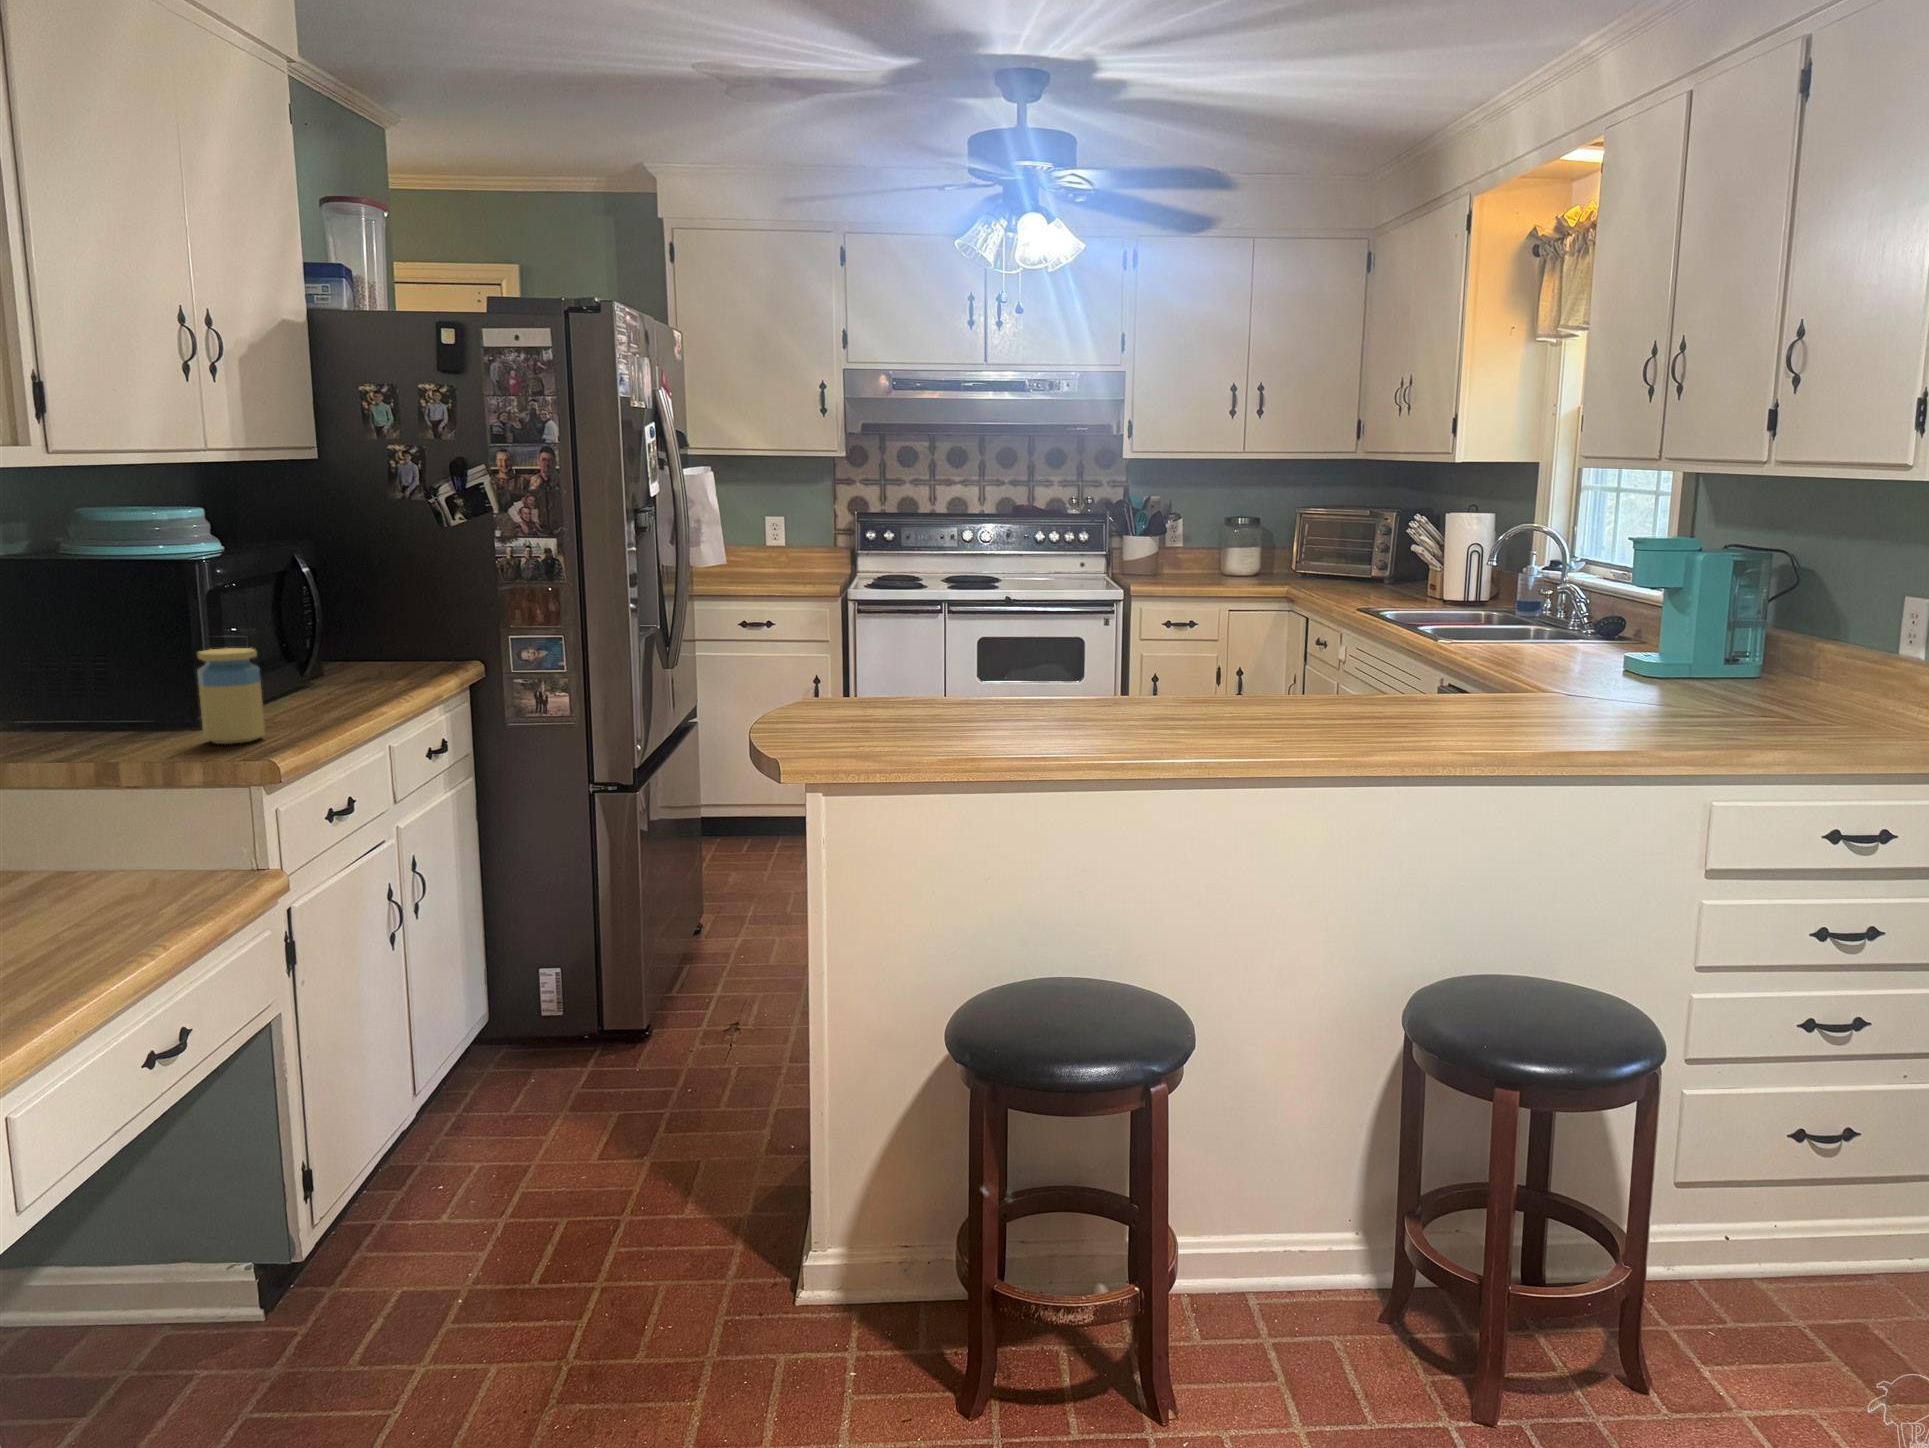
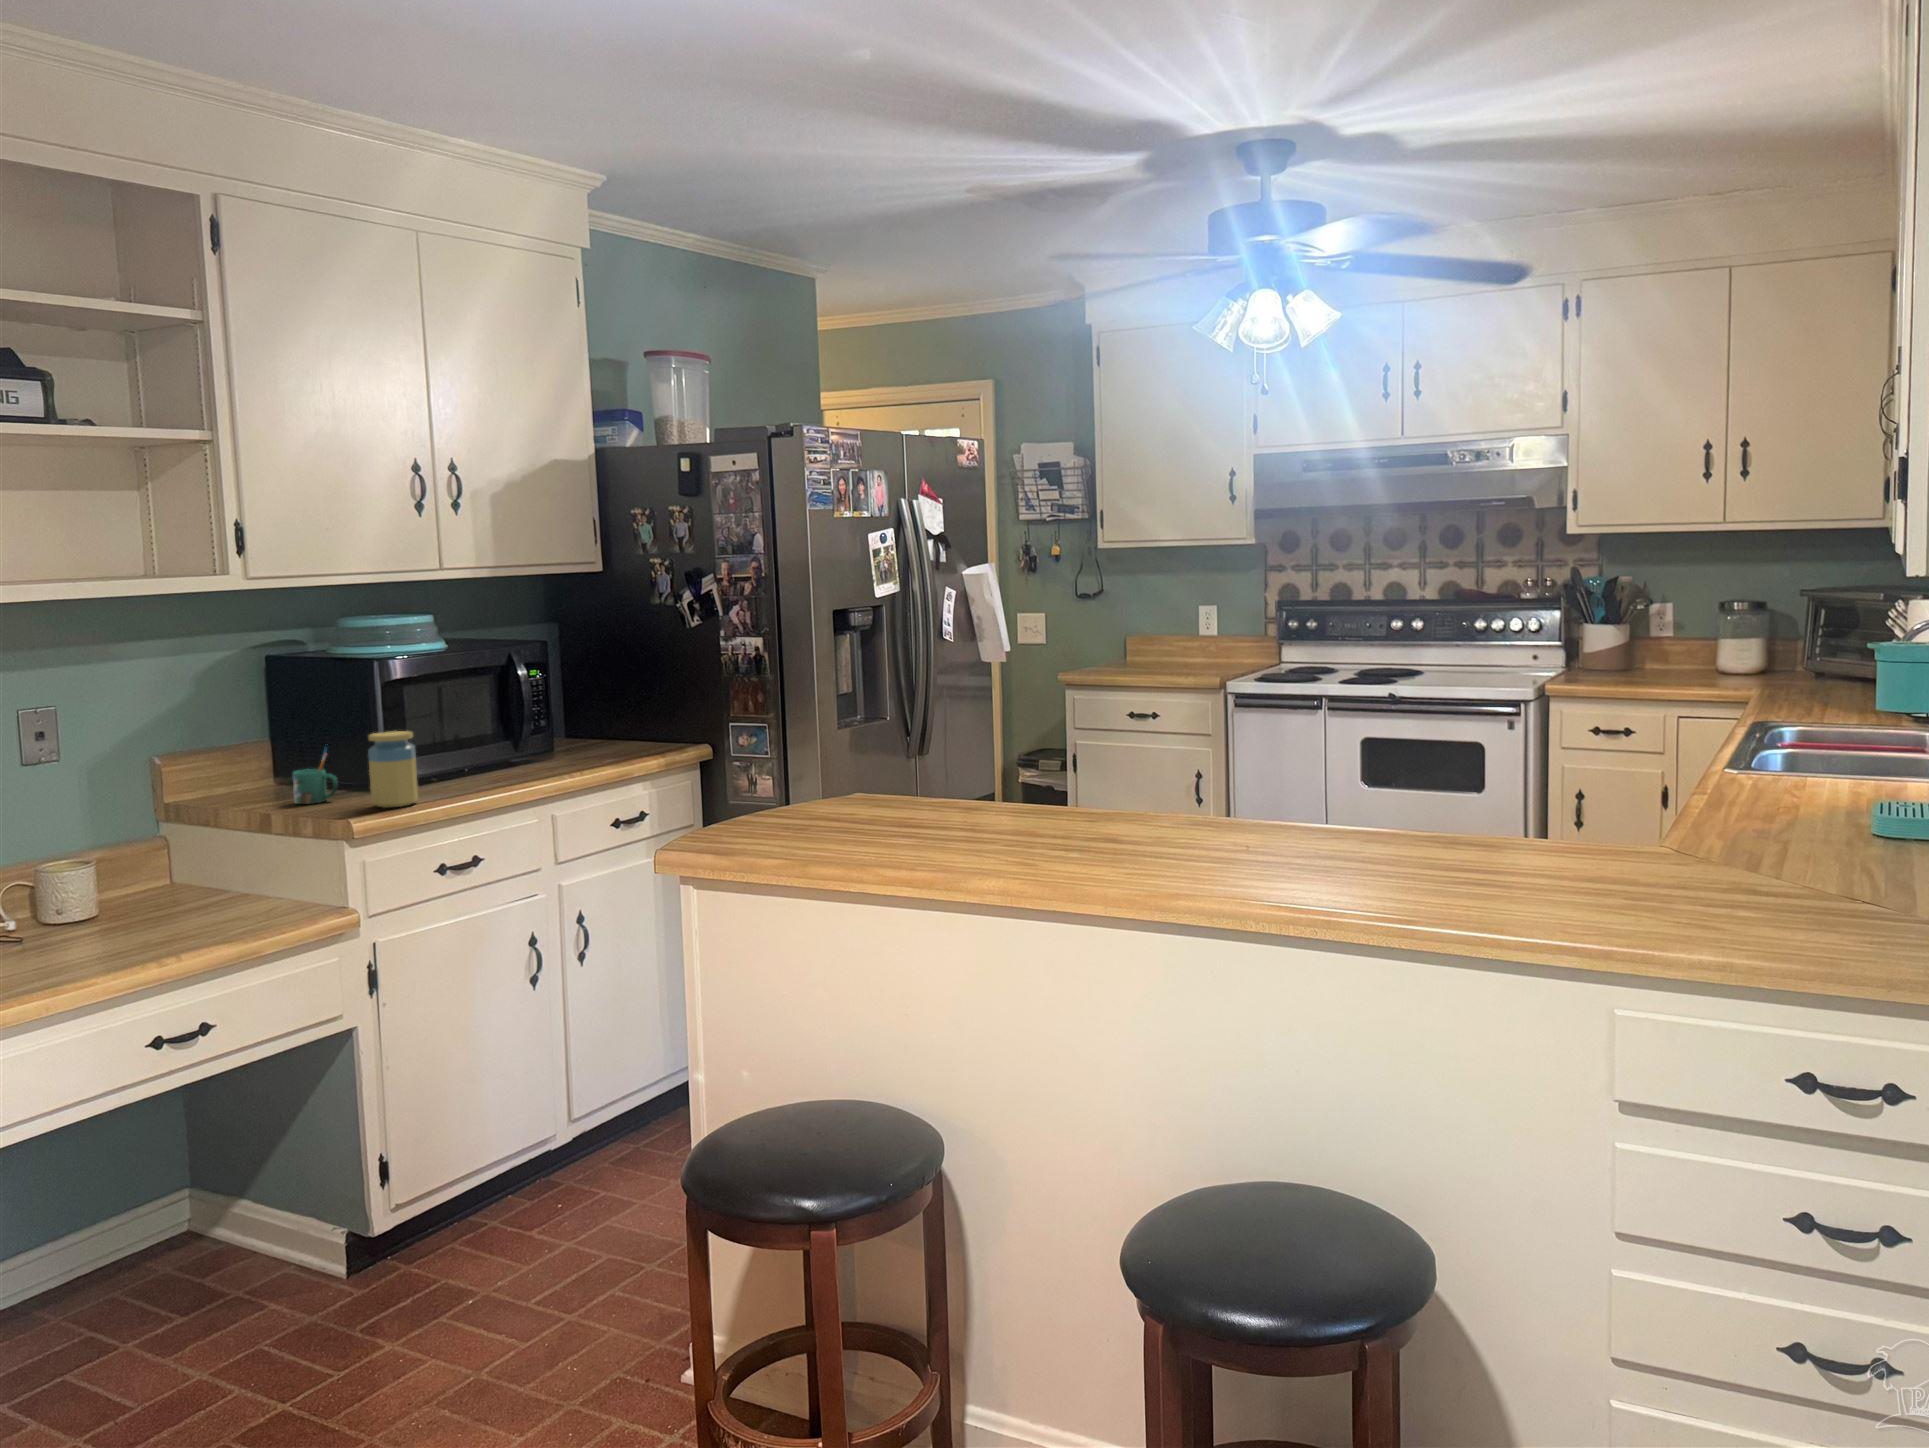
mug: none [53,670,121,749] -> present [292,748,338,804]

